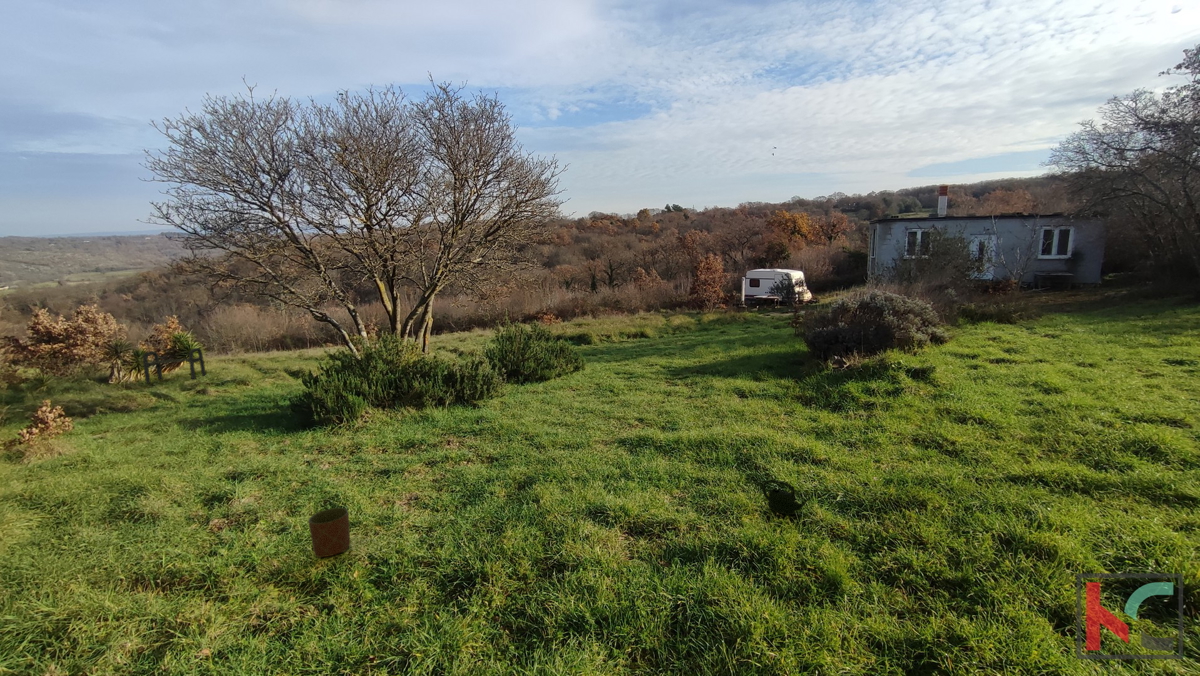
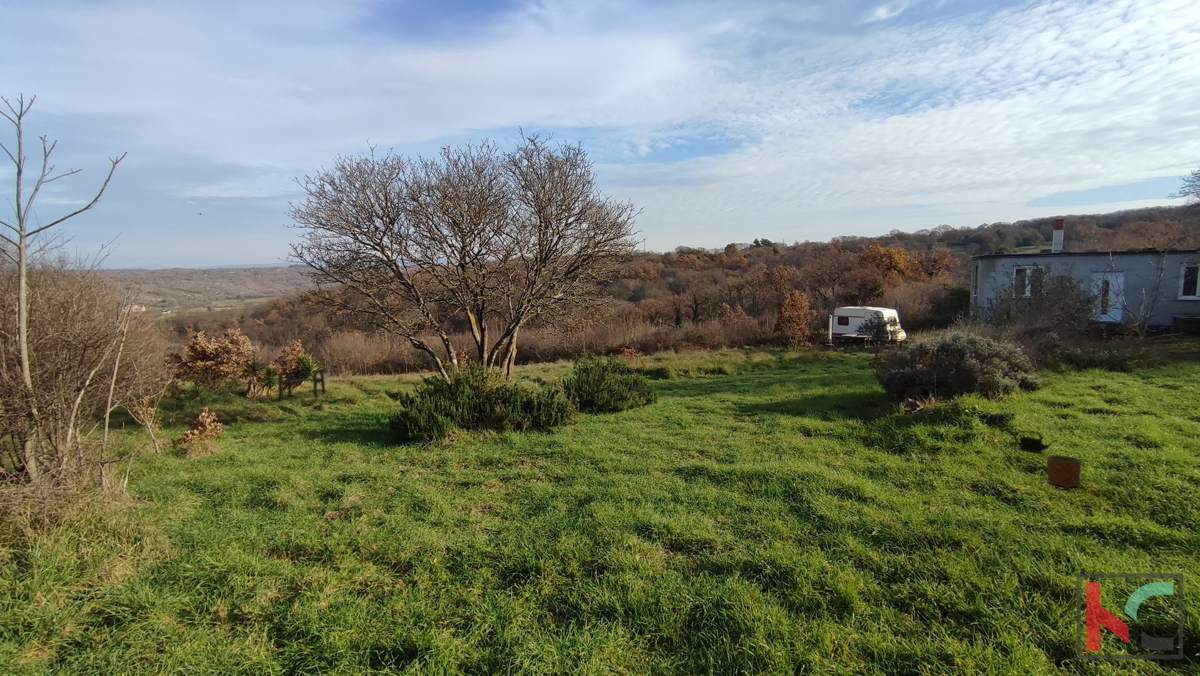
watering can: present [762,480,812,515] -> present [1014,430,1057,453]
planter: present [308,508,350,558] -> present [1047,455,1081,487]

